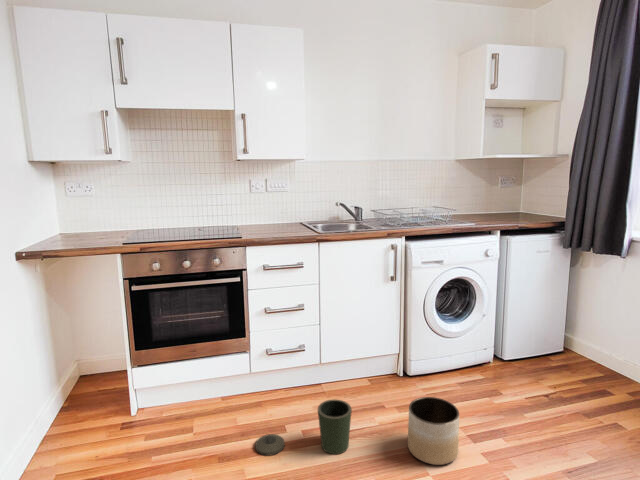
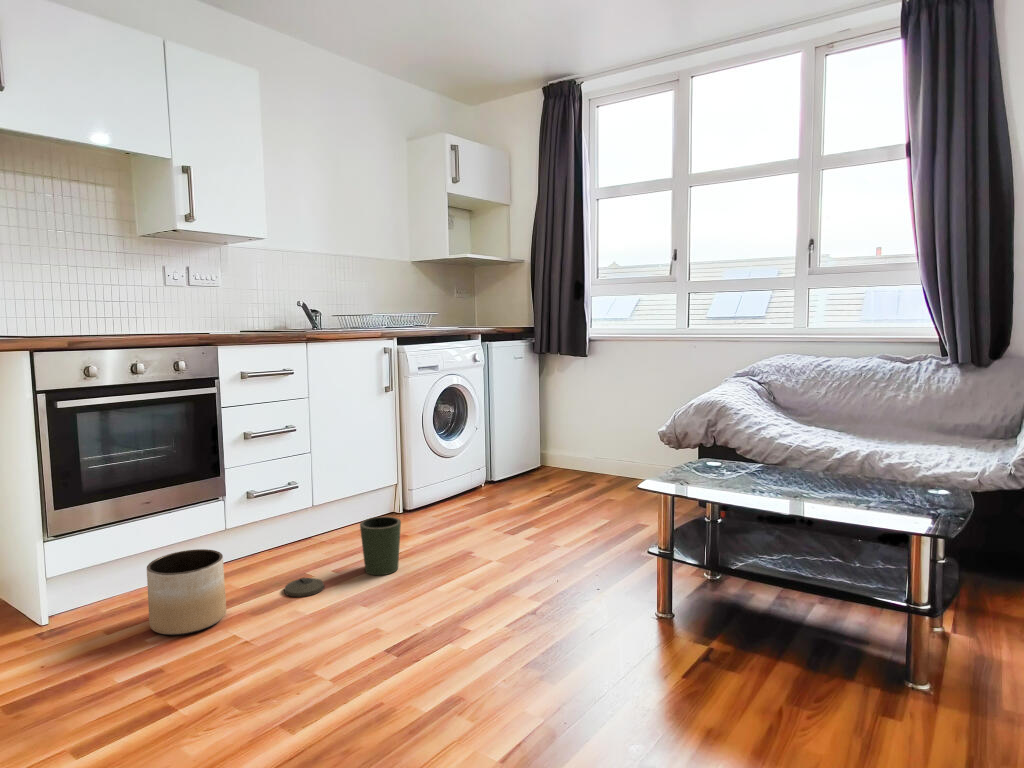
planter: present [408,397,459,465] -> present [147,549,226,635]

